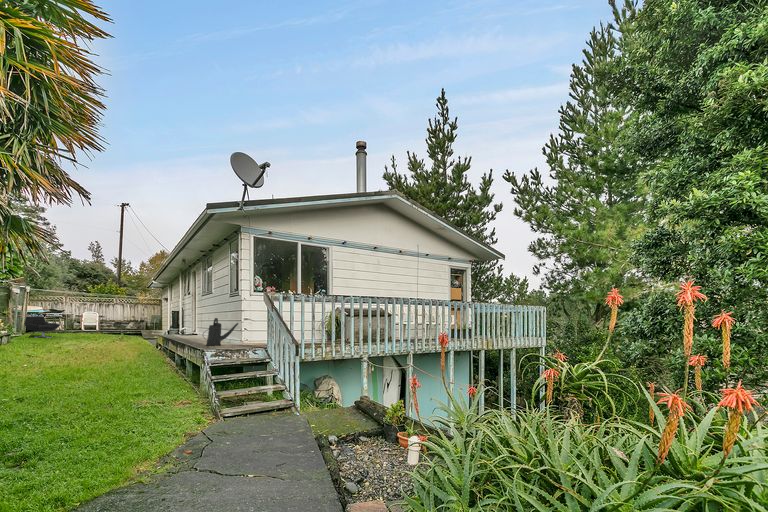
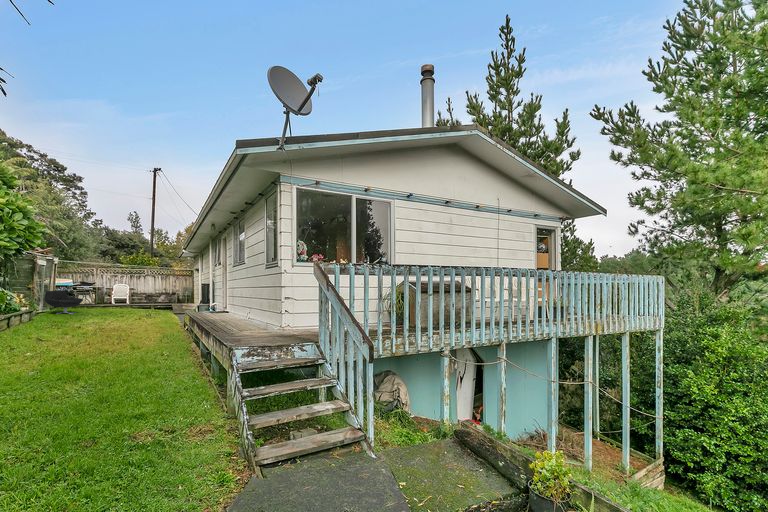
watering can: present [206,318,238,346] -> none [230,297,277,334]

